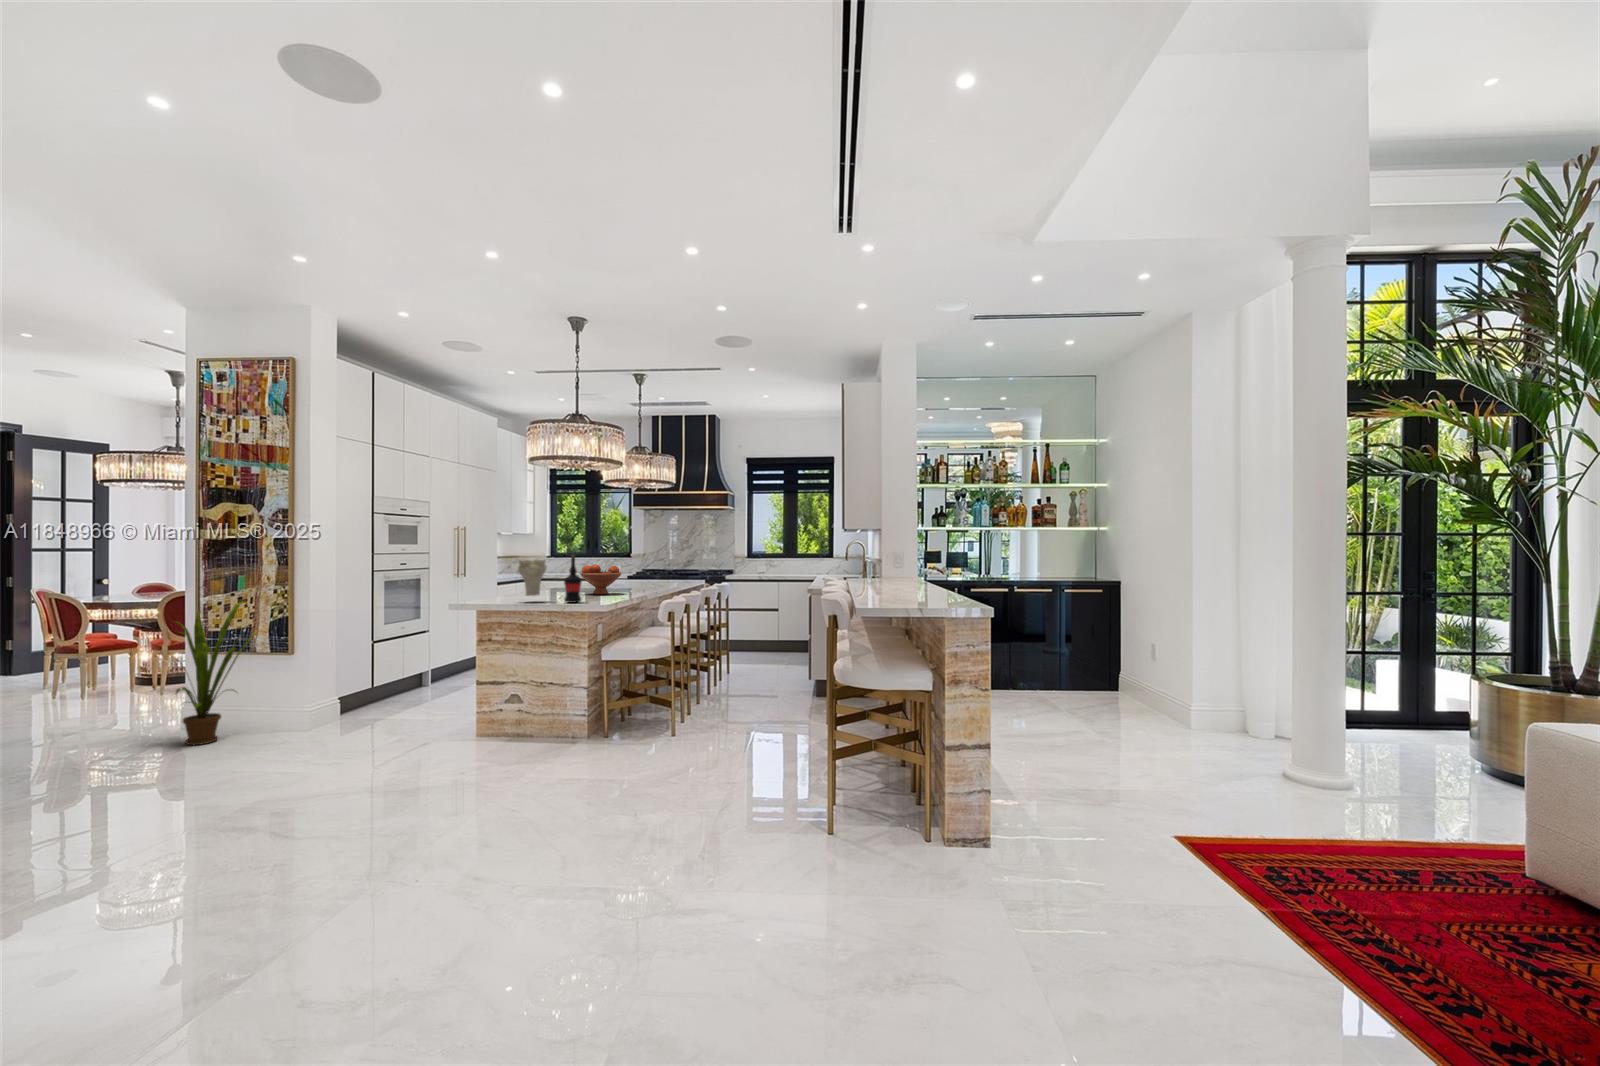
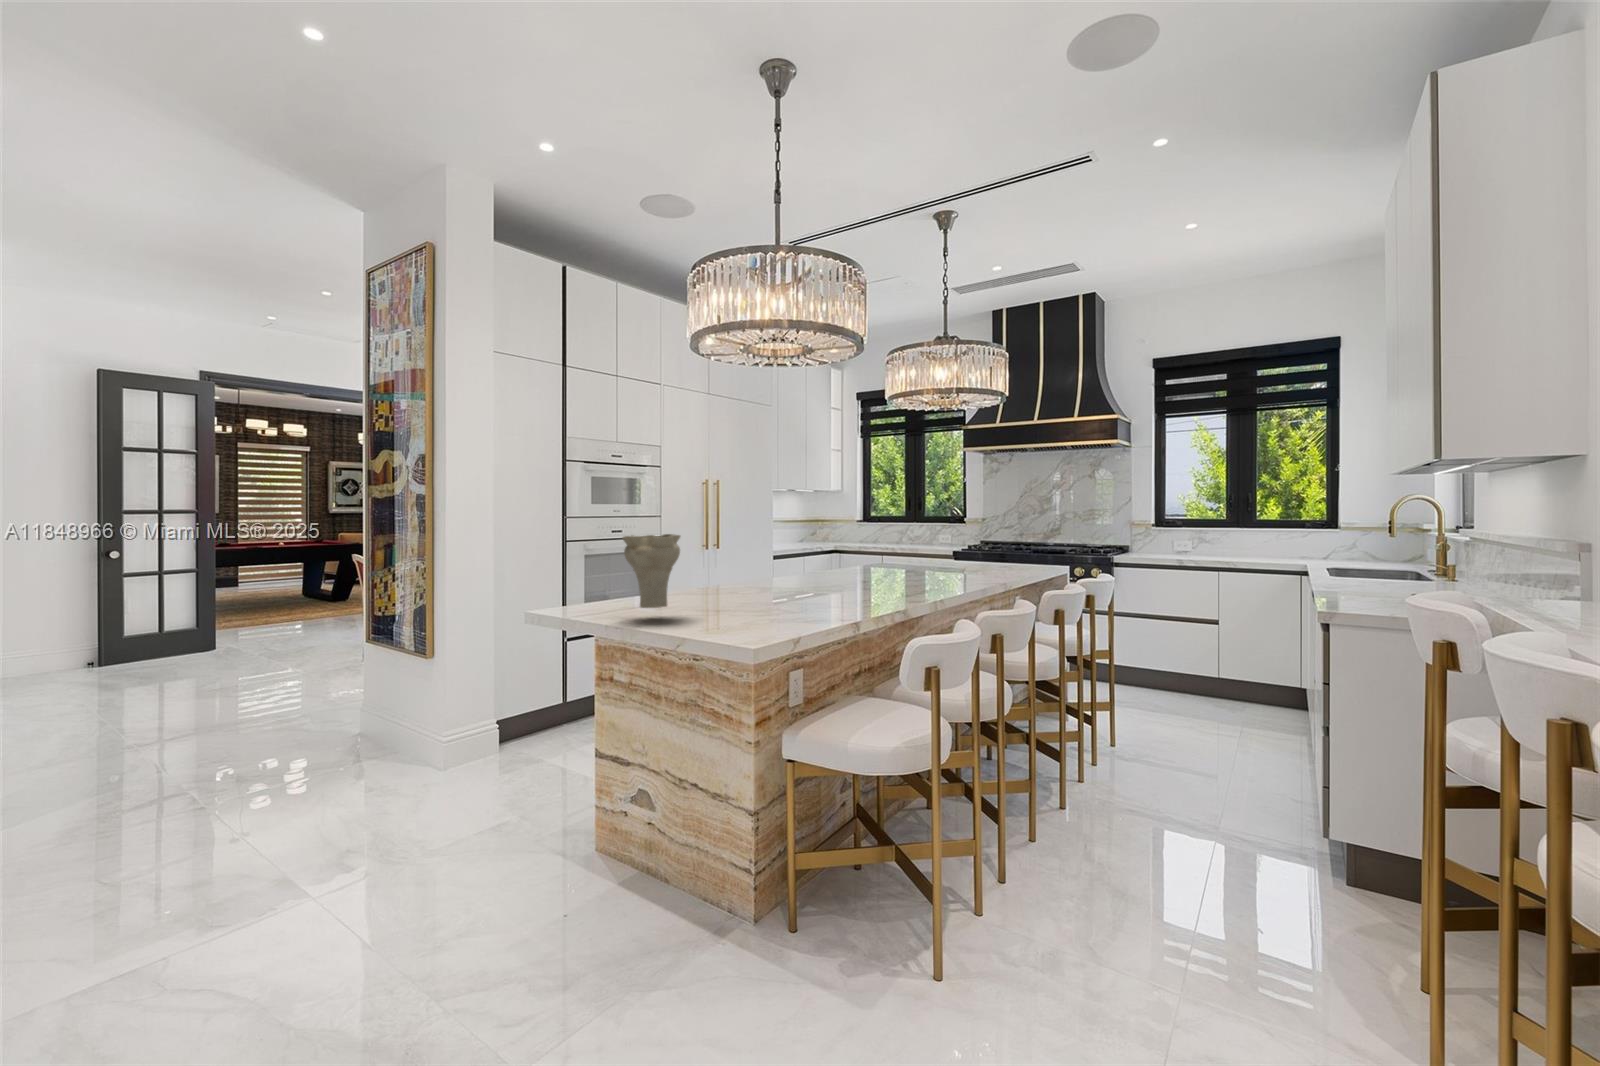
wine bottle: present [564,555,582,603] -> none [696,527,732,629]
fruit bowl: present [580,564,621,595] -> none [794,541,870,599]
house plant: present [176,601,255,745] -> none [276,581,392,778]

